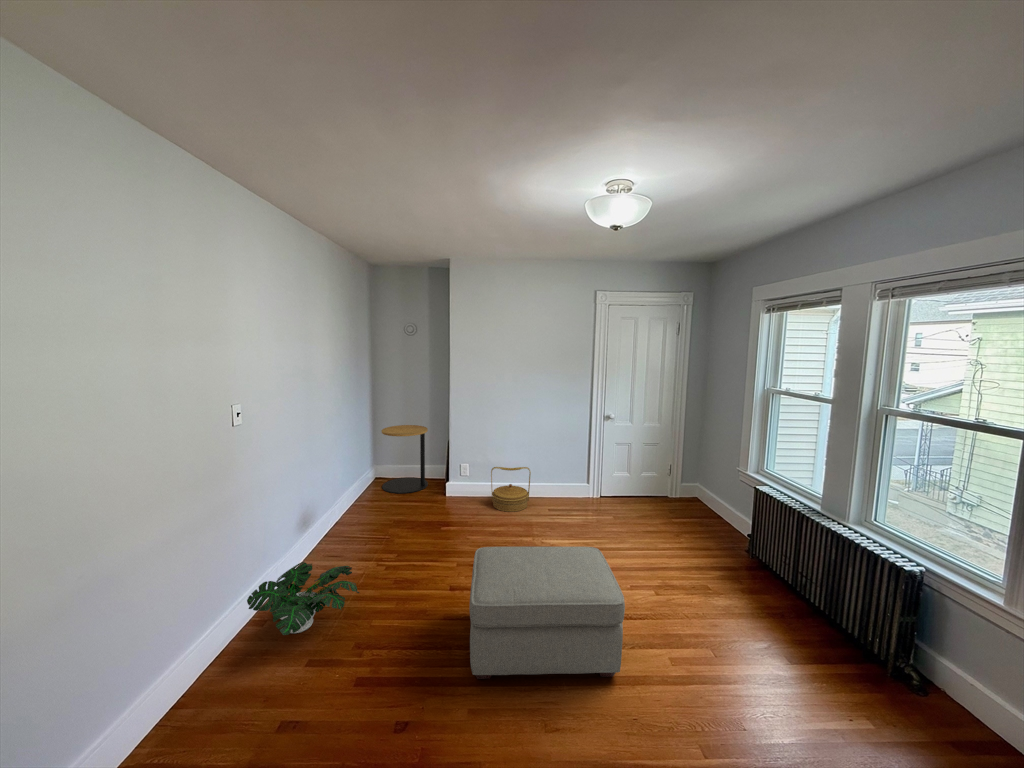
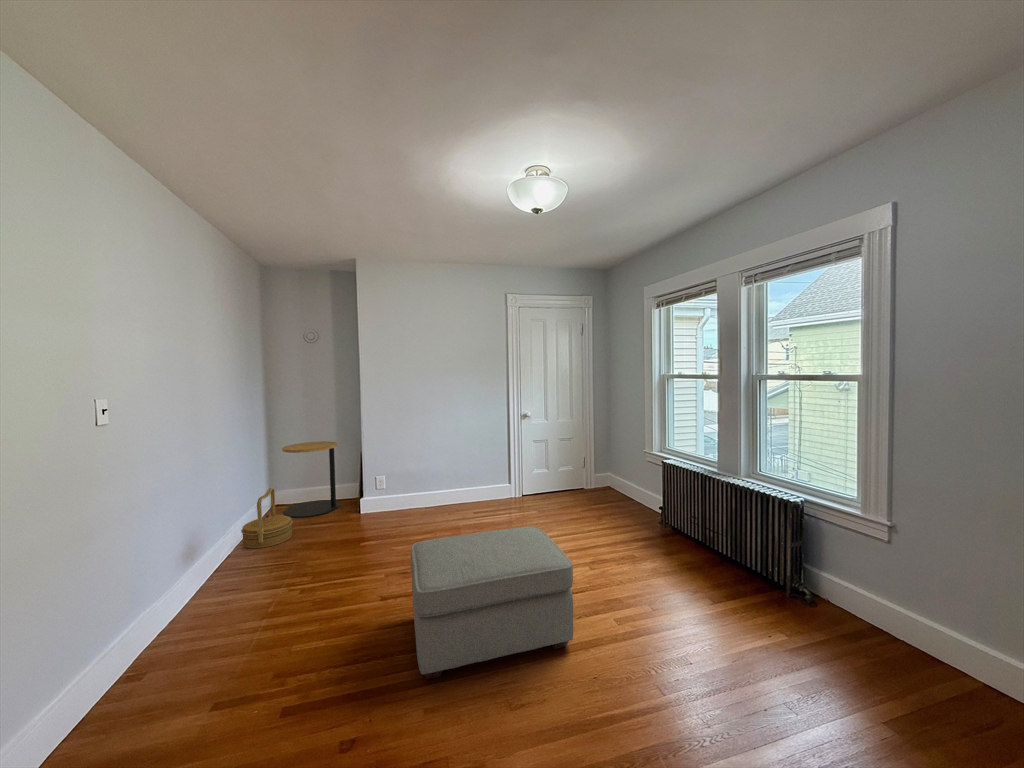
woven basket: present [491,467,531,512] -> present [241,488,293,549]
potted plant: present [247,562,359,635] -> none [113,588,274,681]

